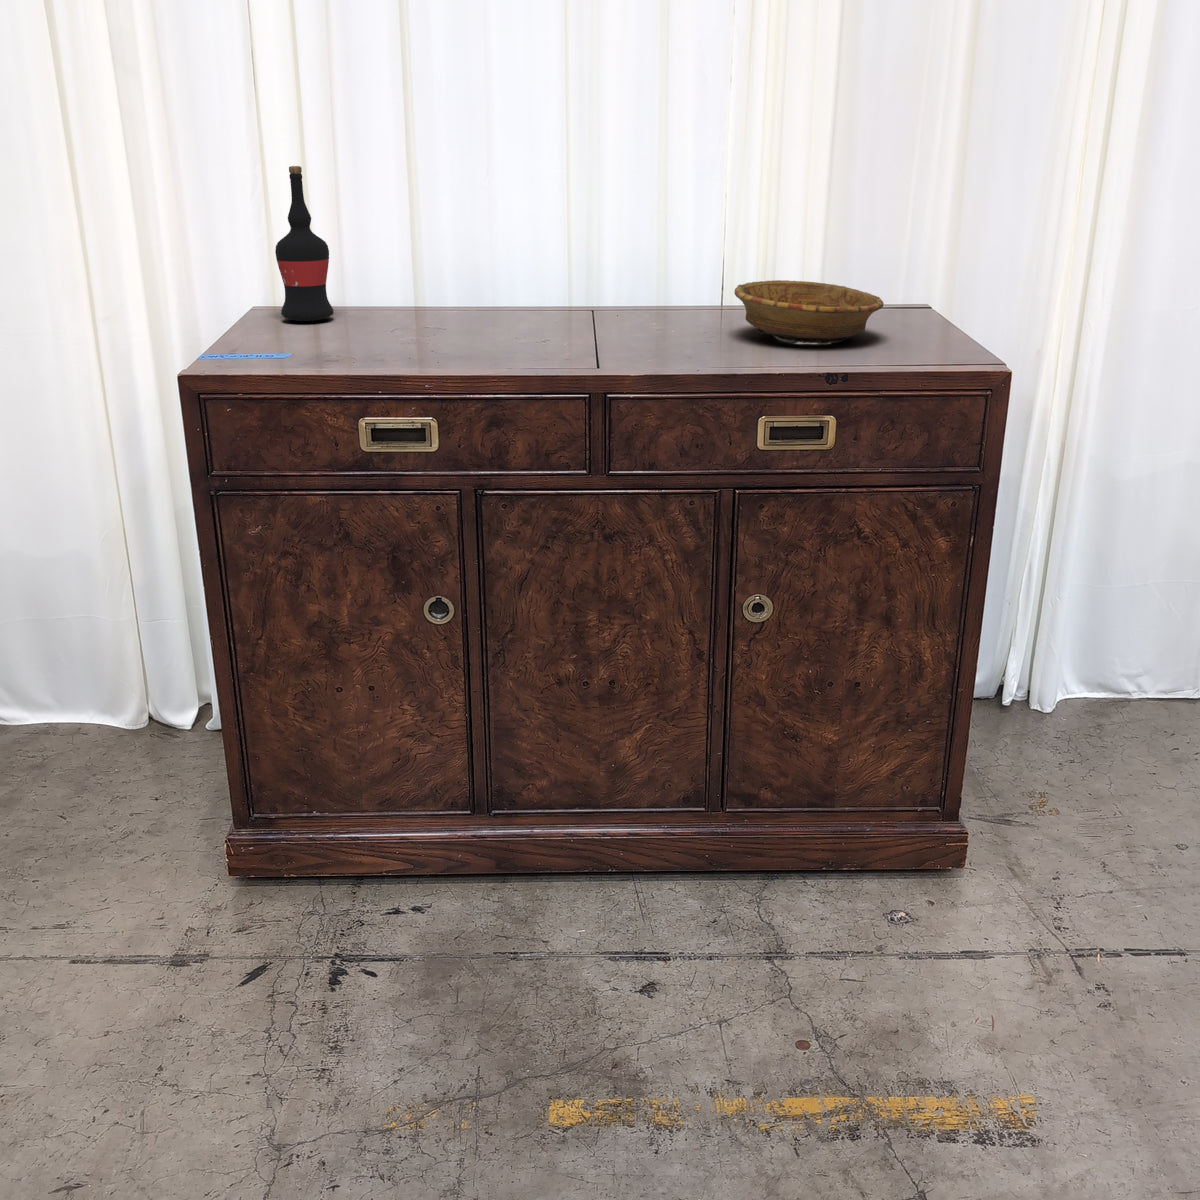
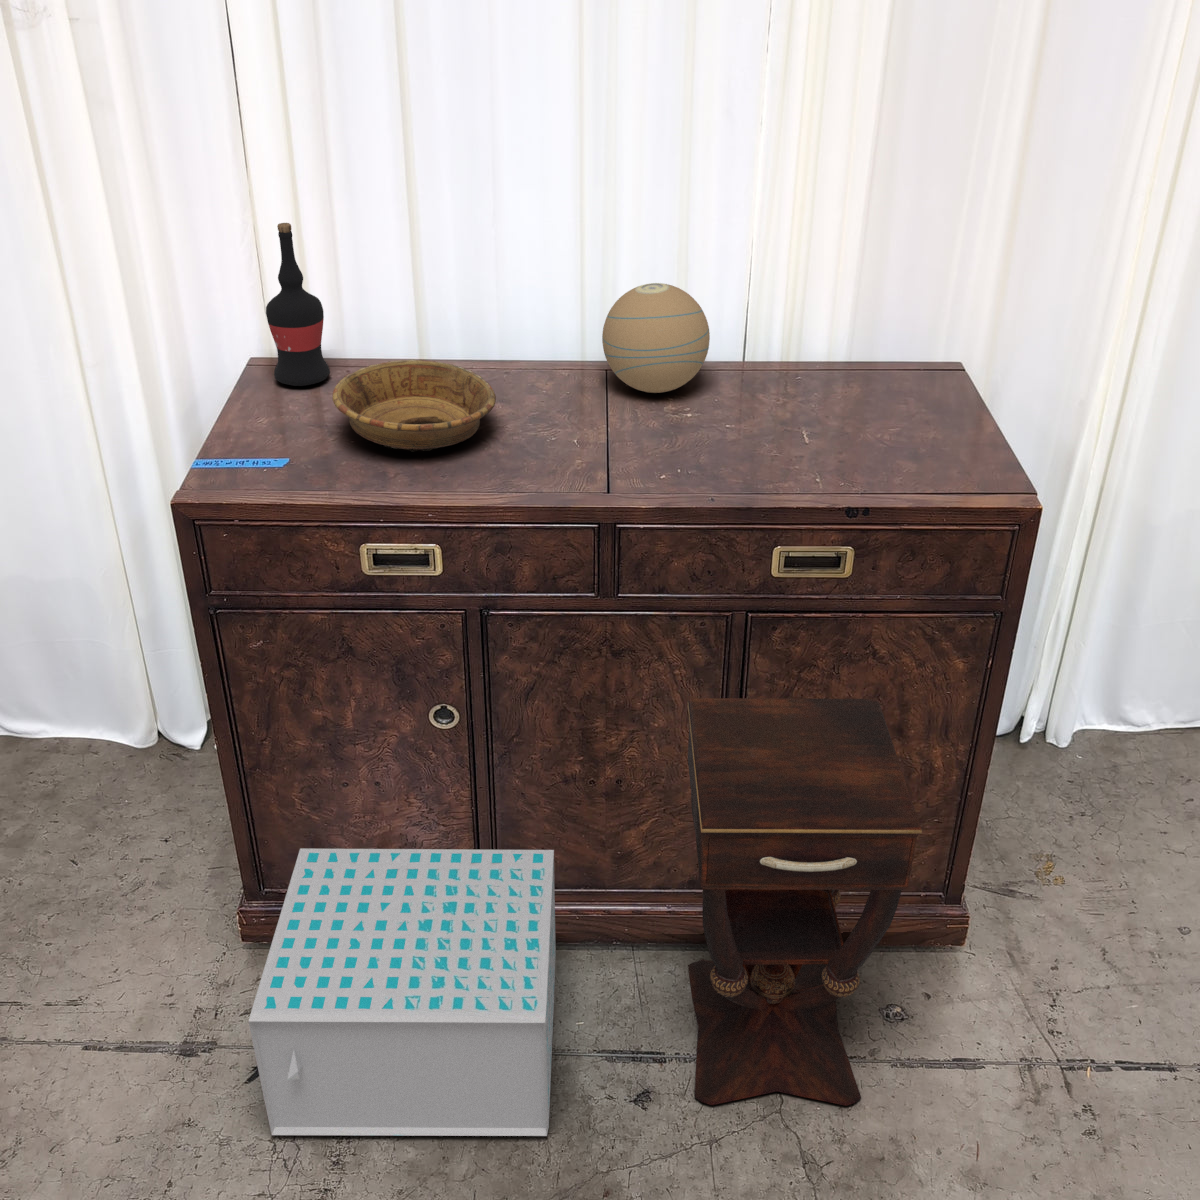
decorative orb: none [589,219,689,321] -> present [602,283,710,393]
decorative bowl: present [734,280,884,344] -> present [332,360,496,452]
side table: none [680,573,914,991] -> present [687,698,922,1106]
storage box: none [247,753,554,1025] -> present [248,848,556,1136]

